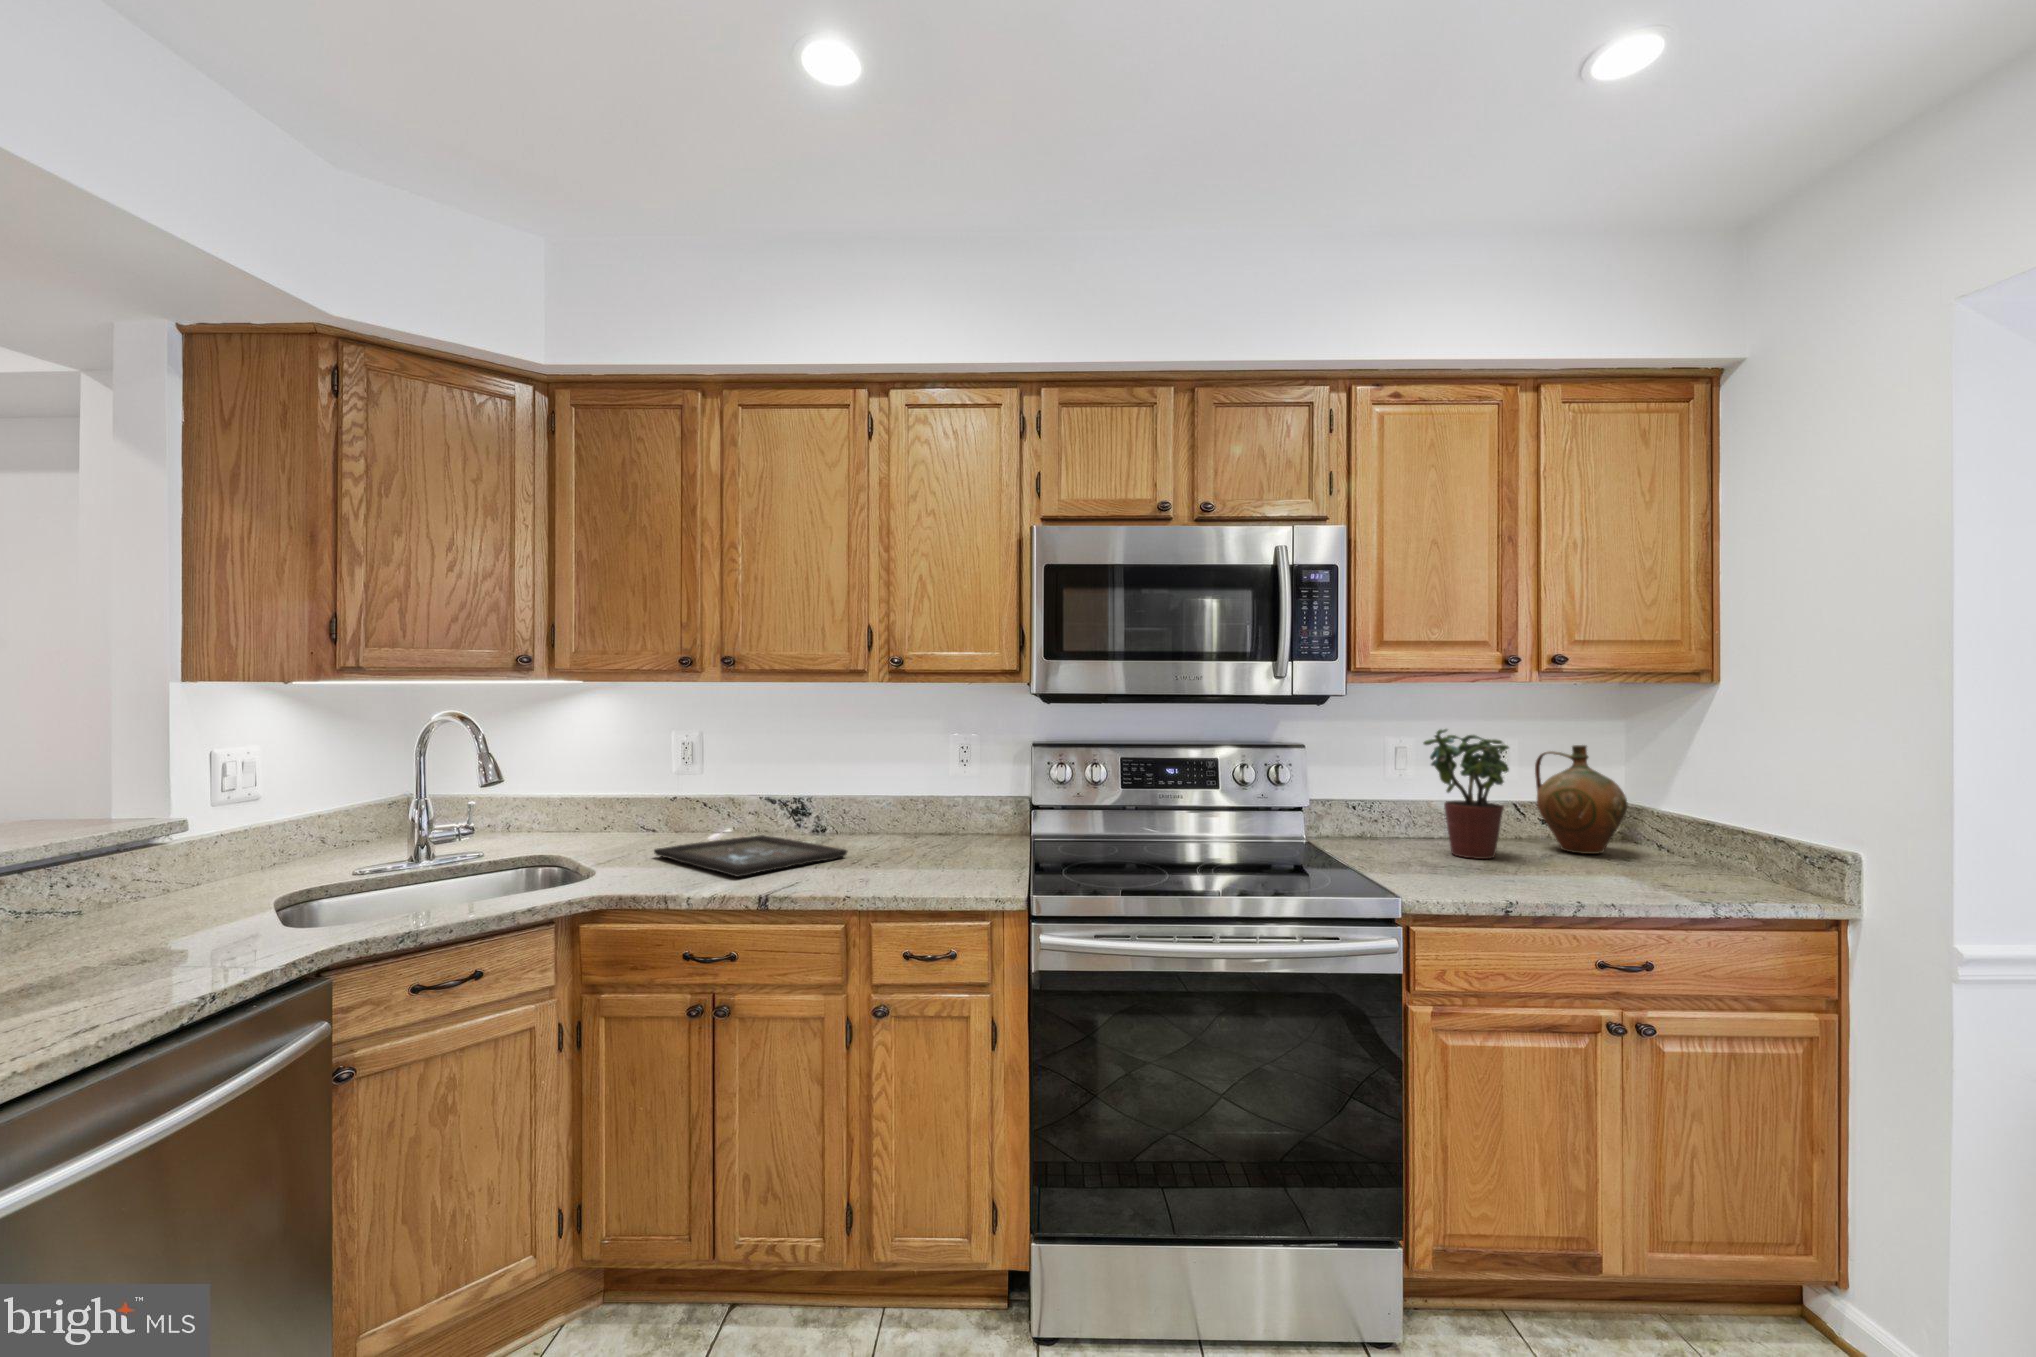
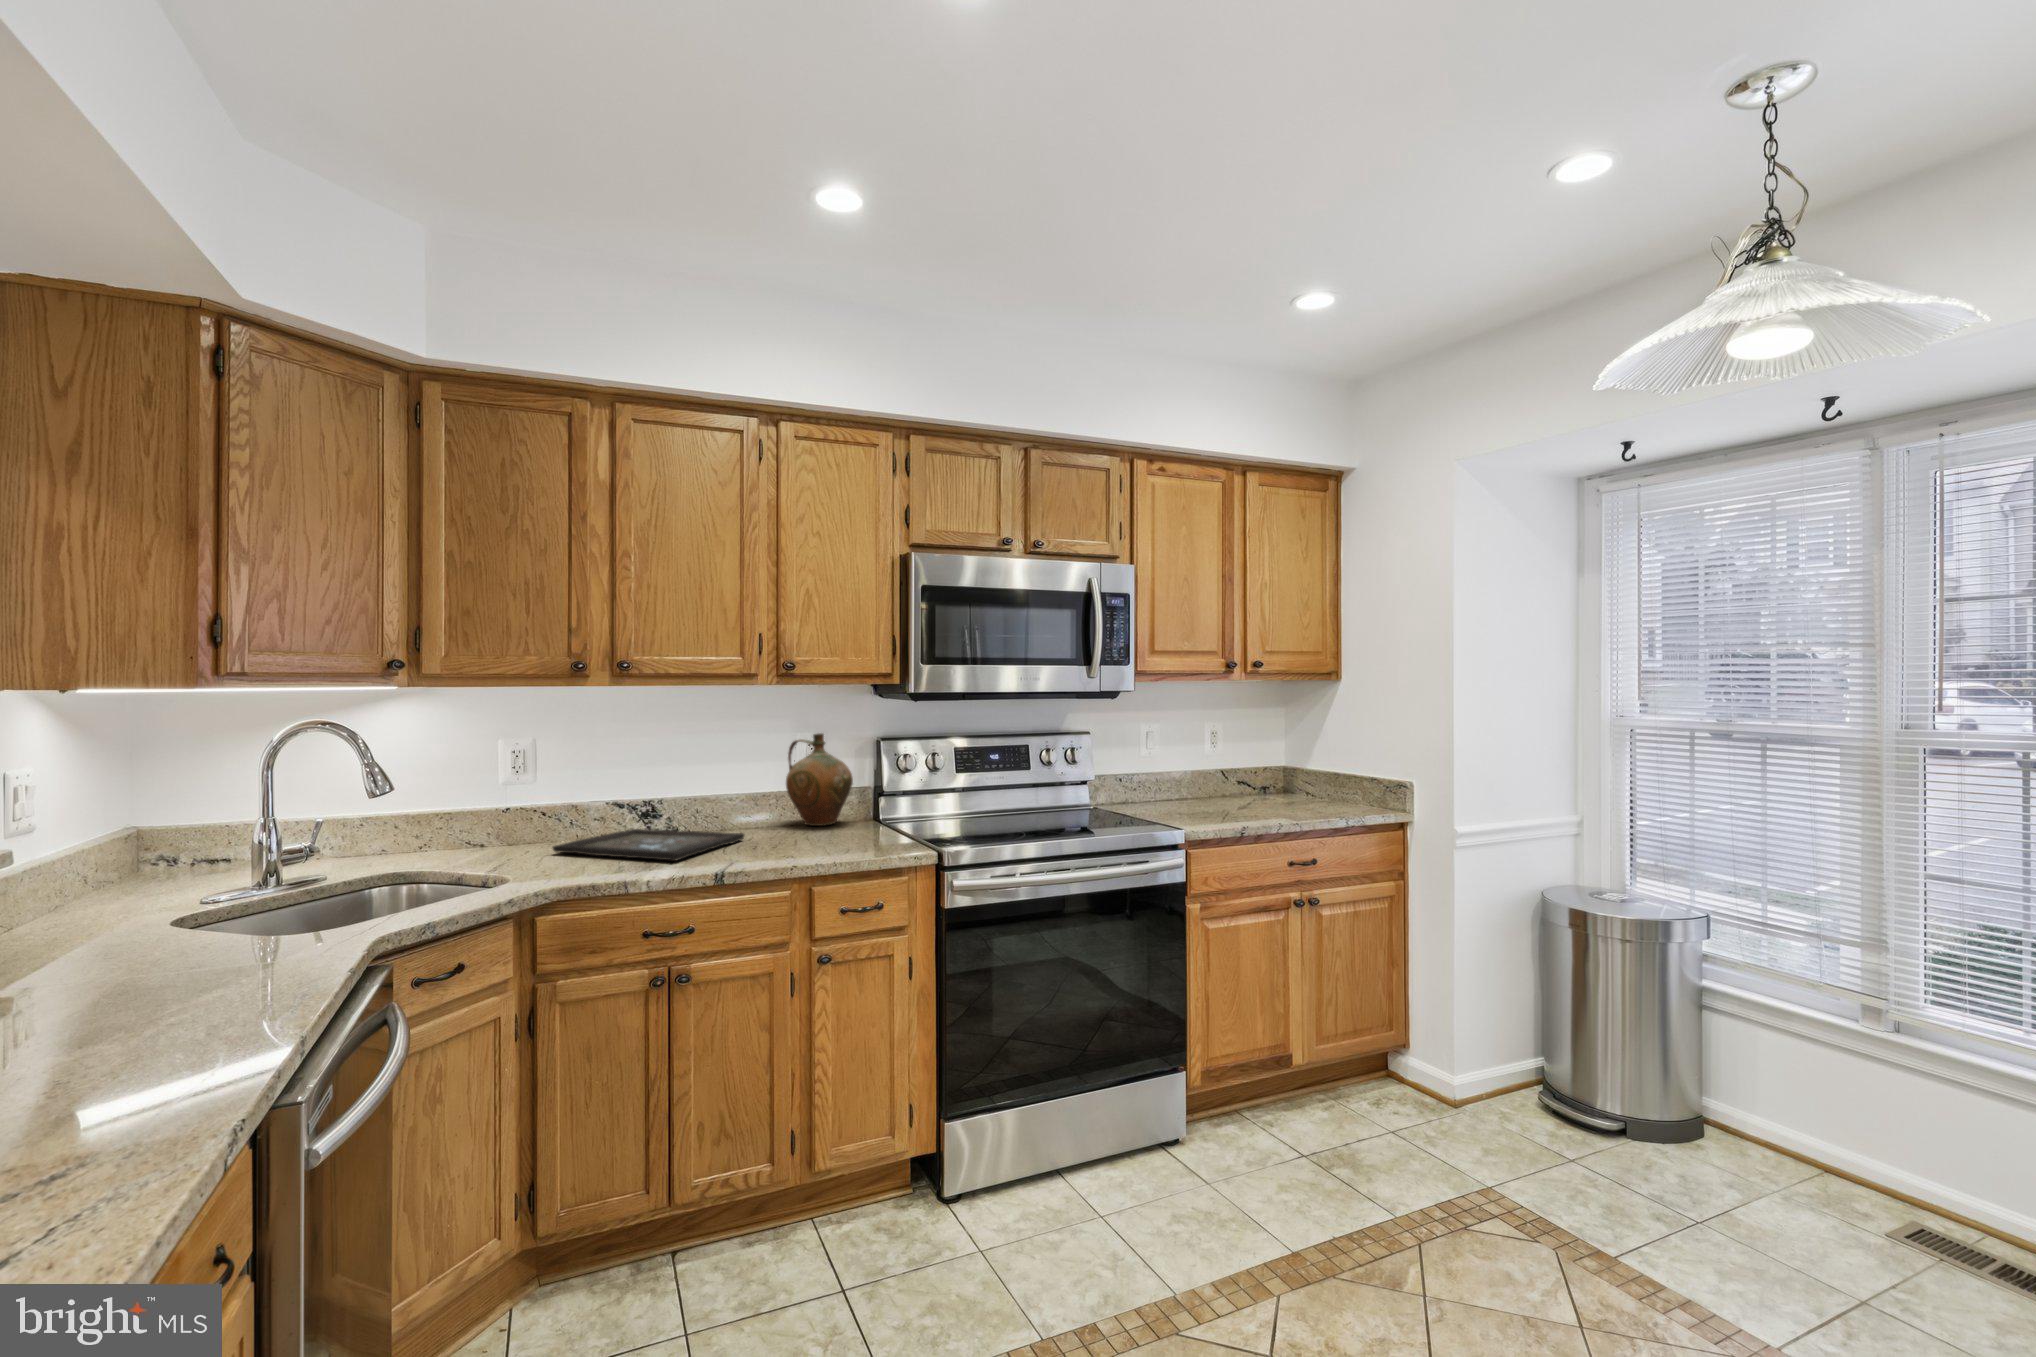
potted plant: present [1424,729,1509,859] -> none [1172,714,1228,807]
ceramic jug: present [1535,745,1628,854] -> present [786,733,853,826]

